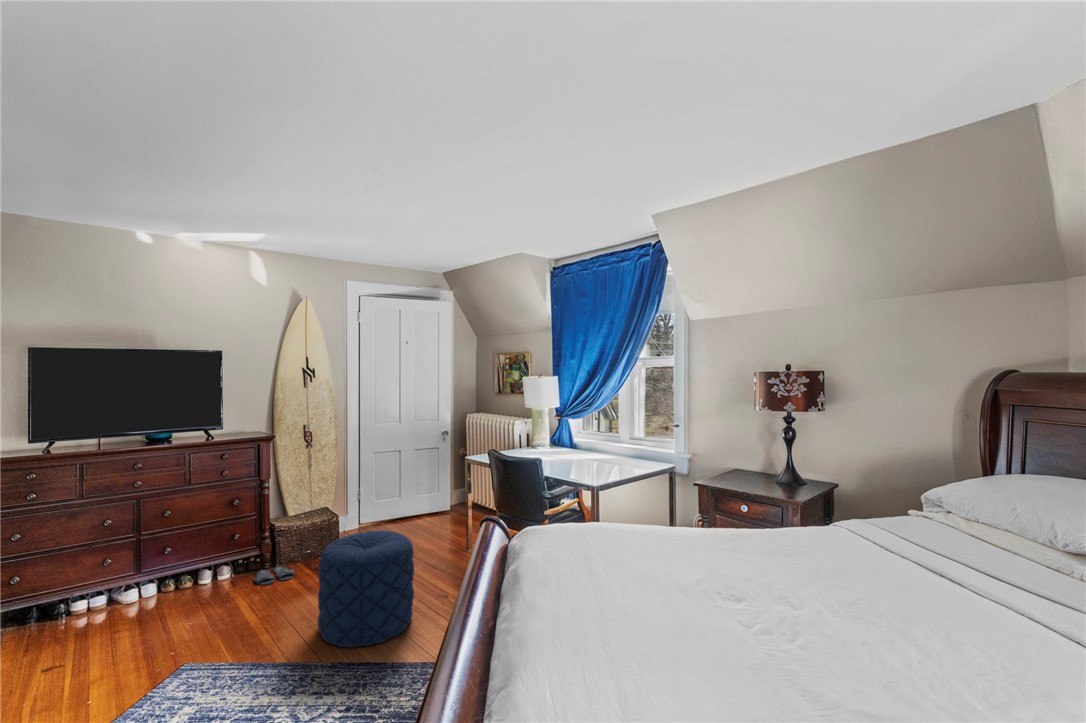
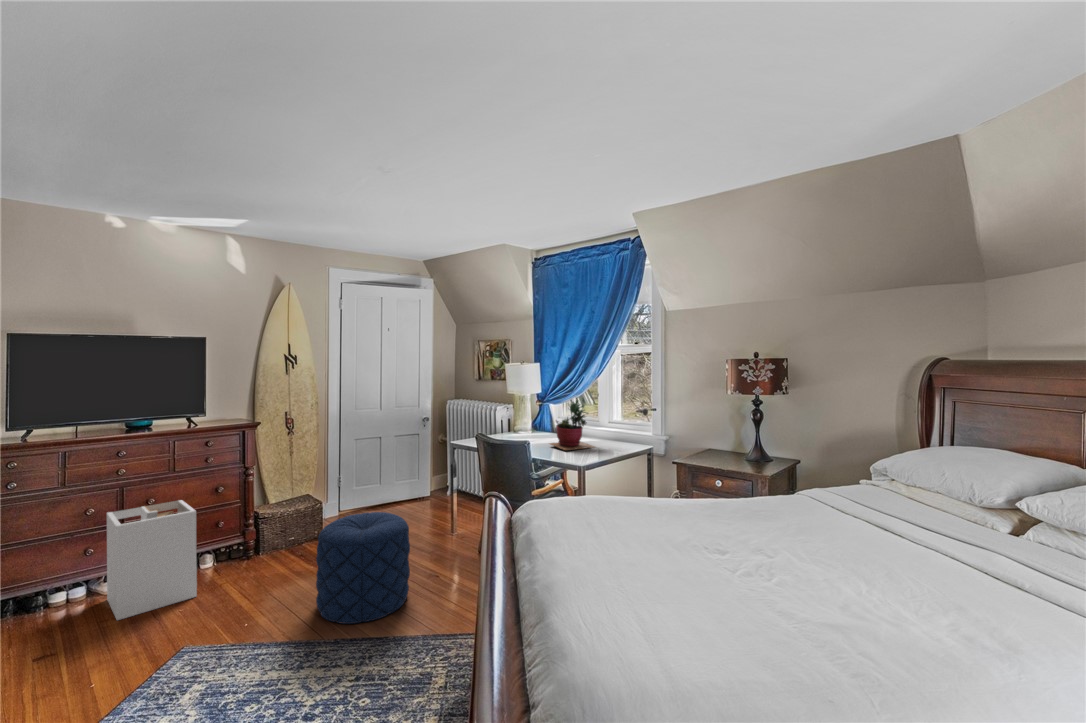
succulent plant: none [565,414,618,468] -> present [549,400,595,450]
laundry hamper: none [122,513,206,634] -> present [107,500,197,620]
slippers: present [254,566,295,585] -> none [241,551,283,570]

